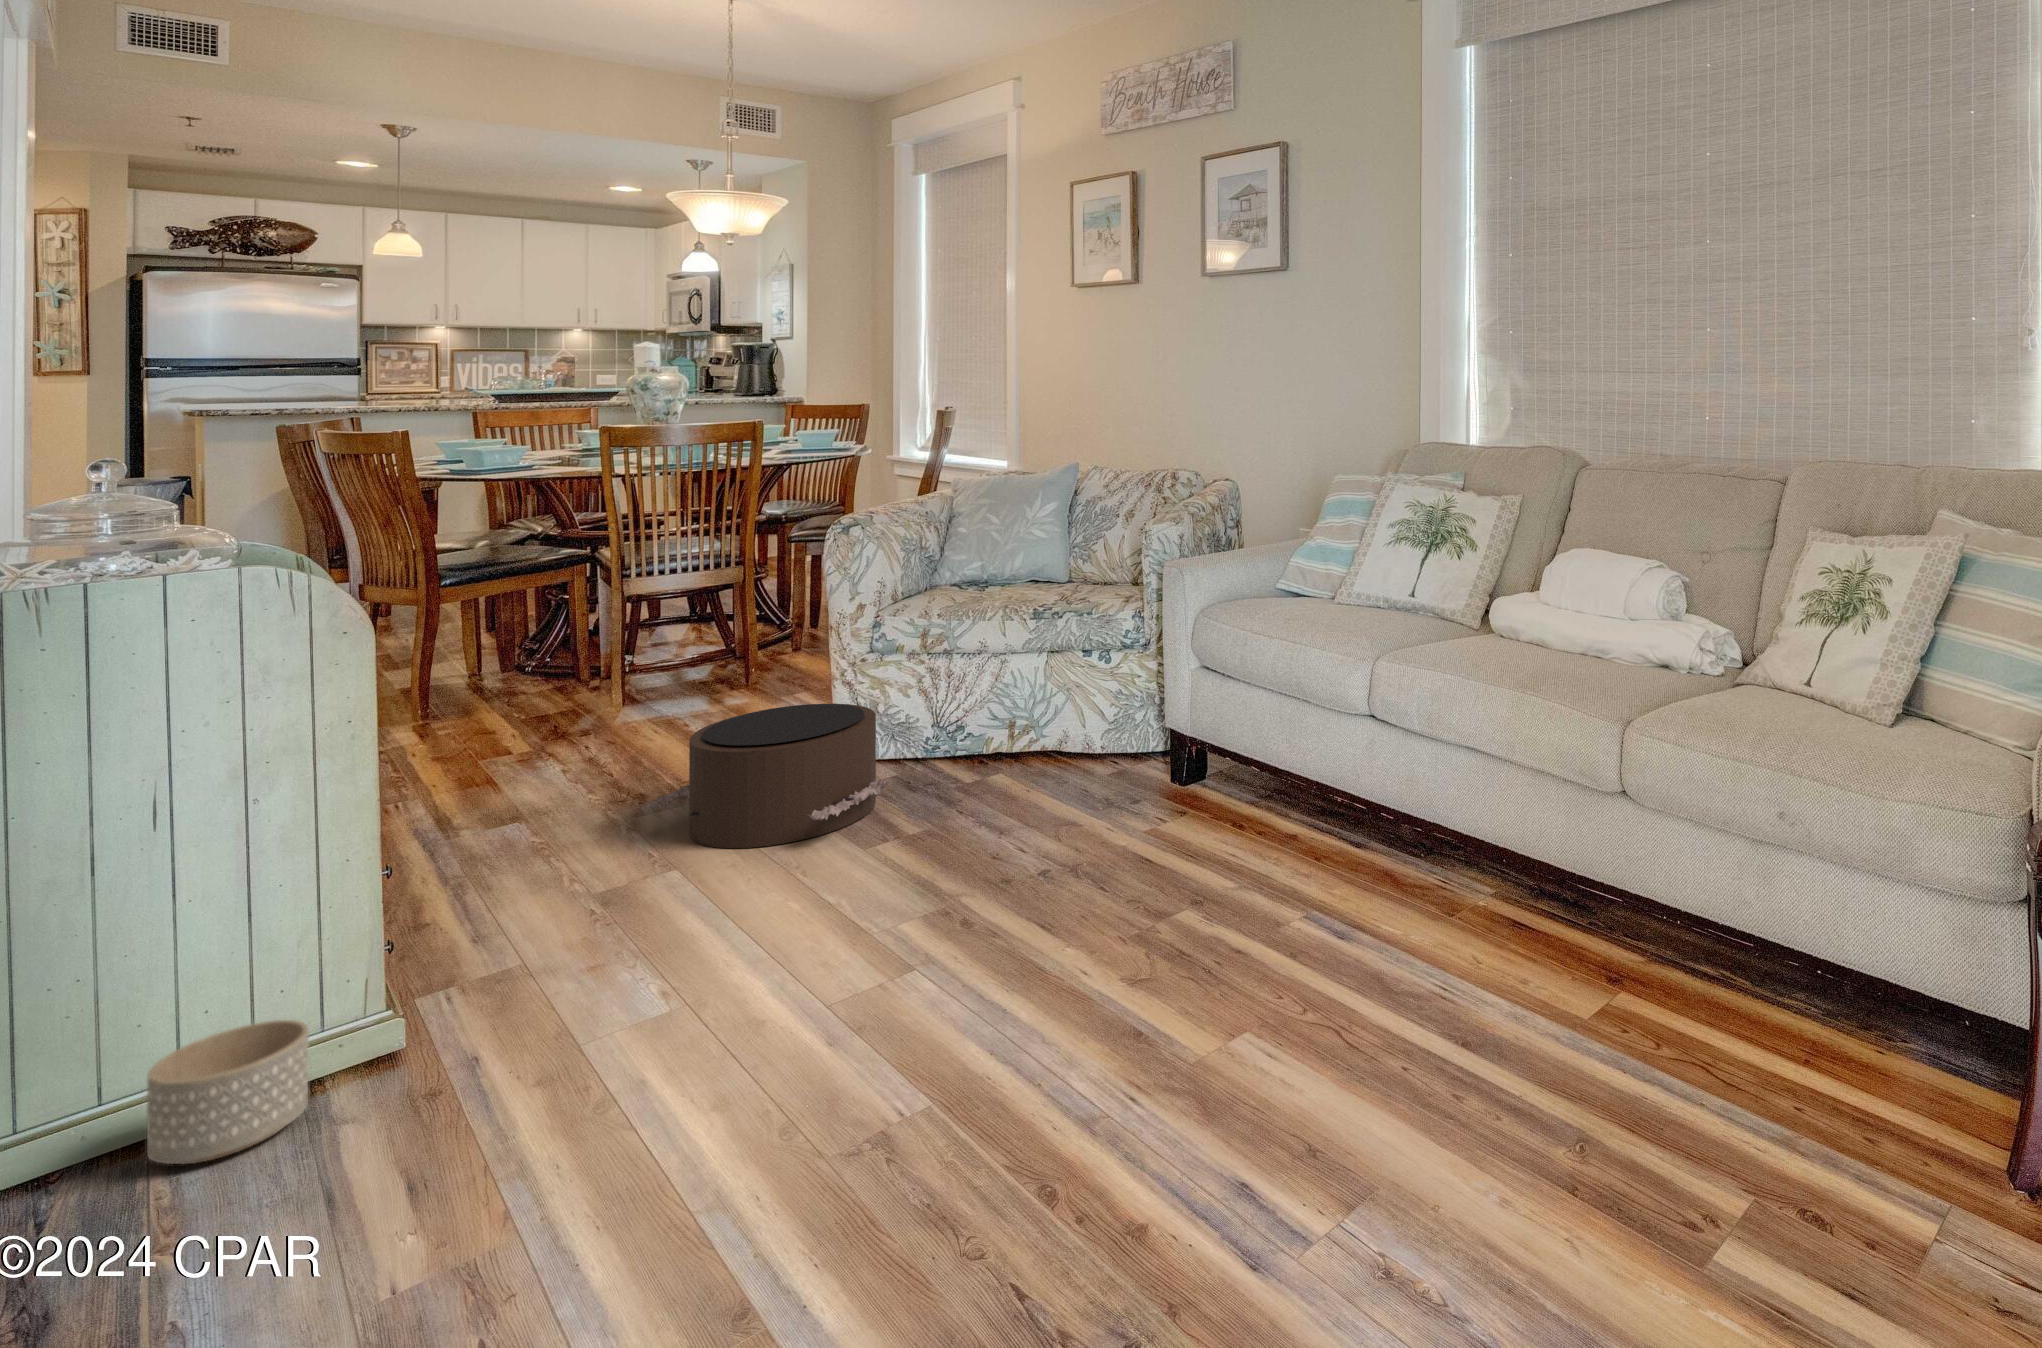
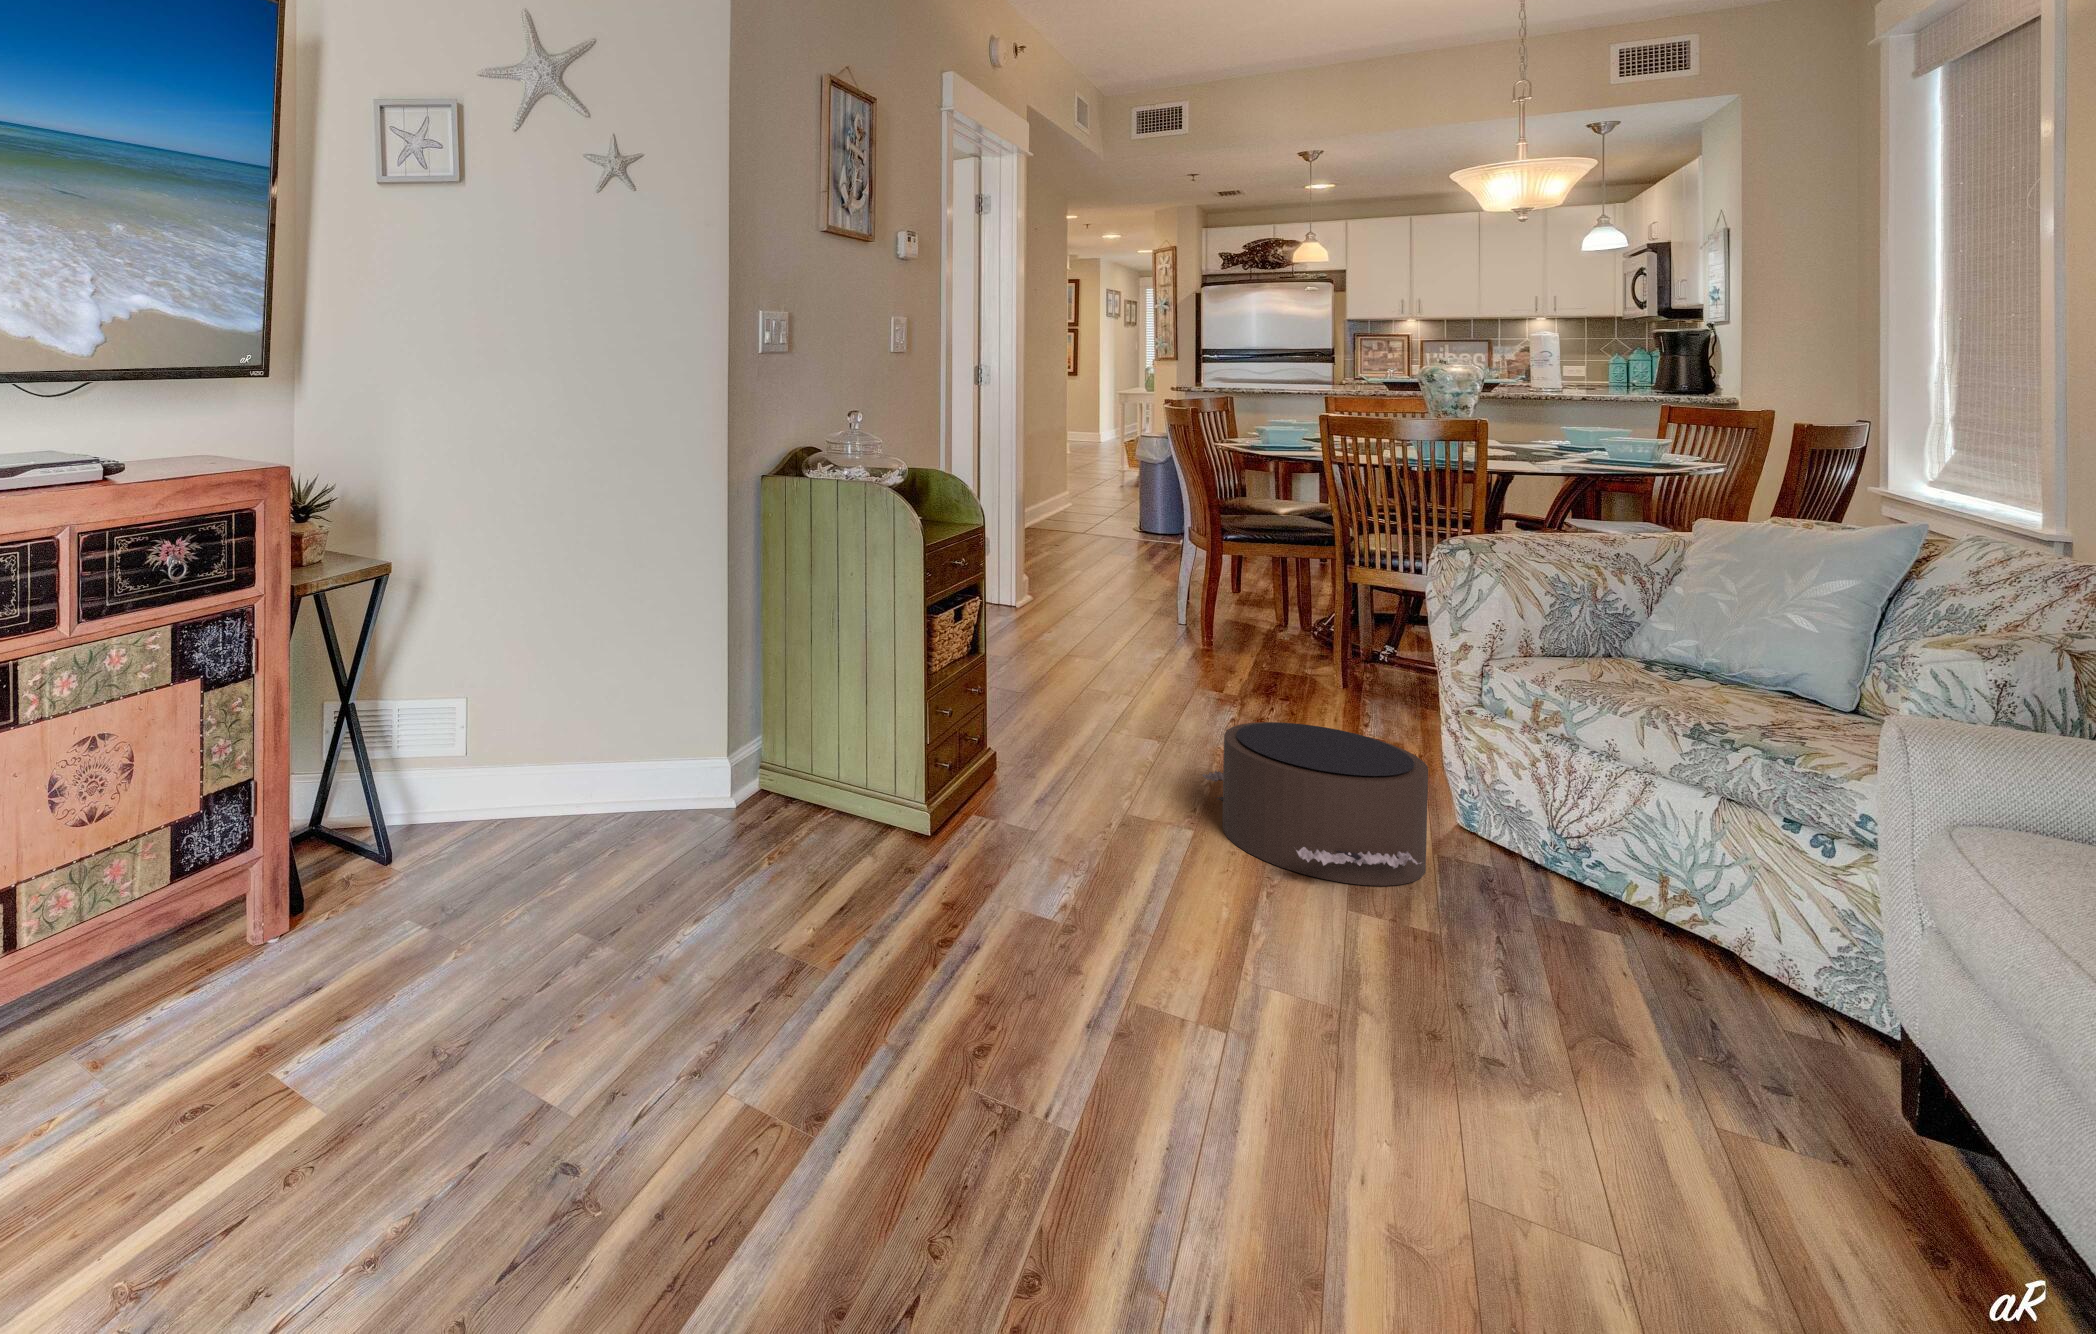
planter: present [147,1020,308,1164] -> none [762,782,833,861]

